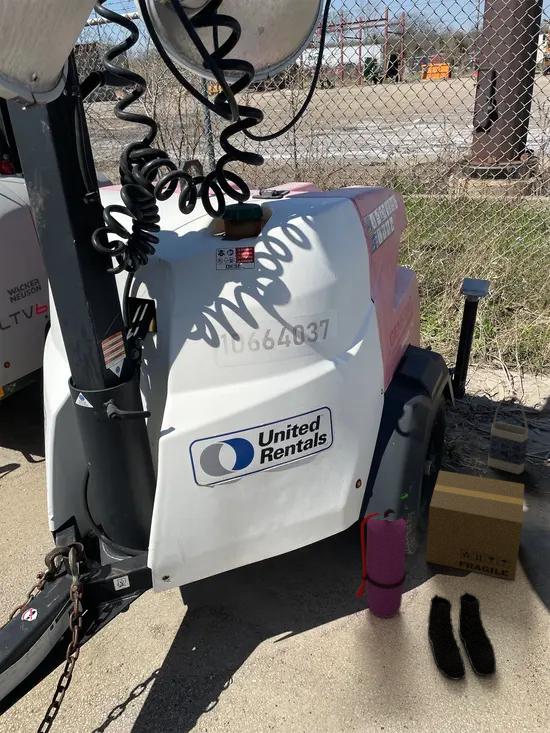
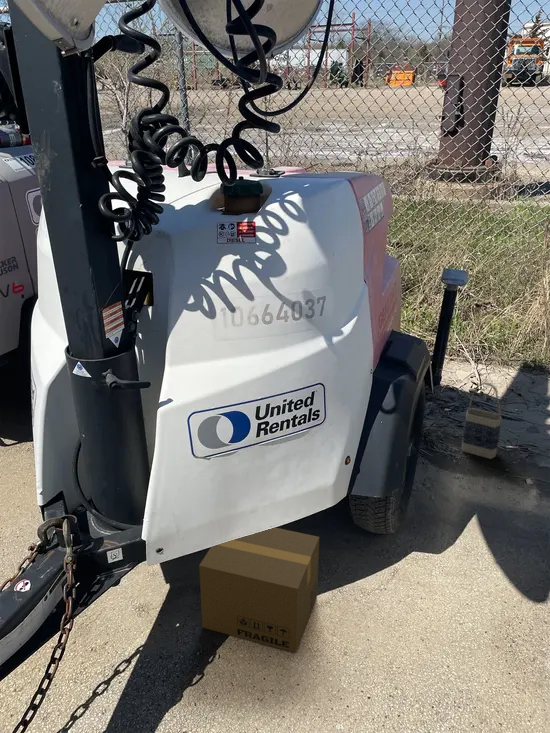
cardboard box: present [426,471,524,580] -> present [199,528,319,653]
fire extinguisher: present [356,494,408,618] -> none [341,471,394,593]
boots: present [428,591,496,679] -> none [410,566,476,650]

